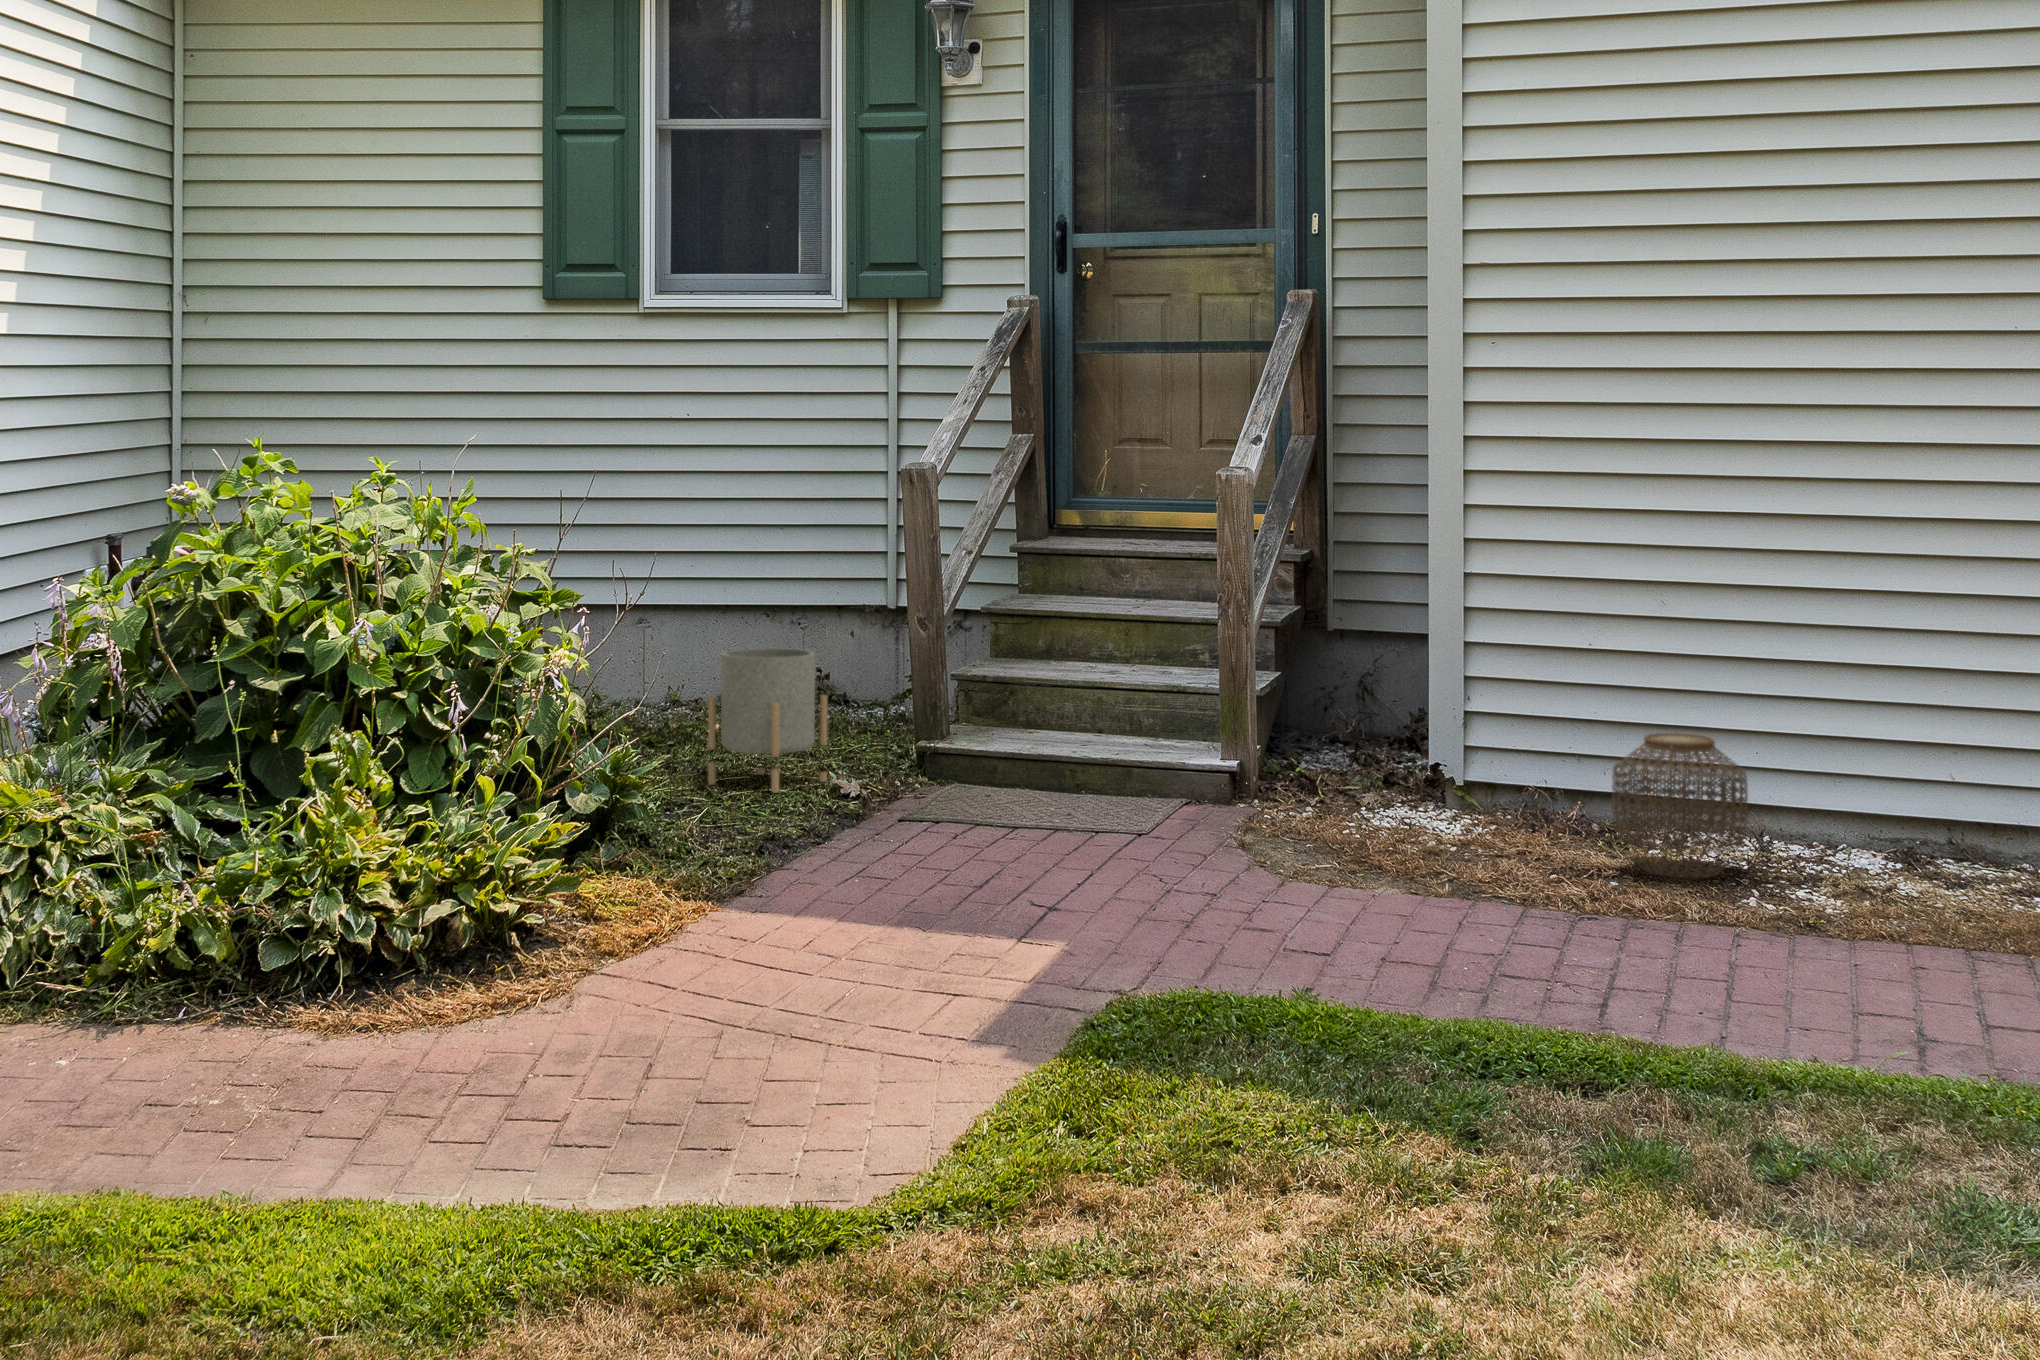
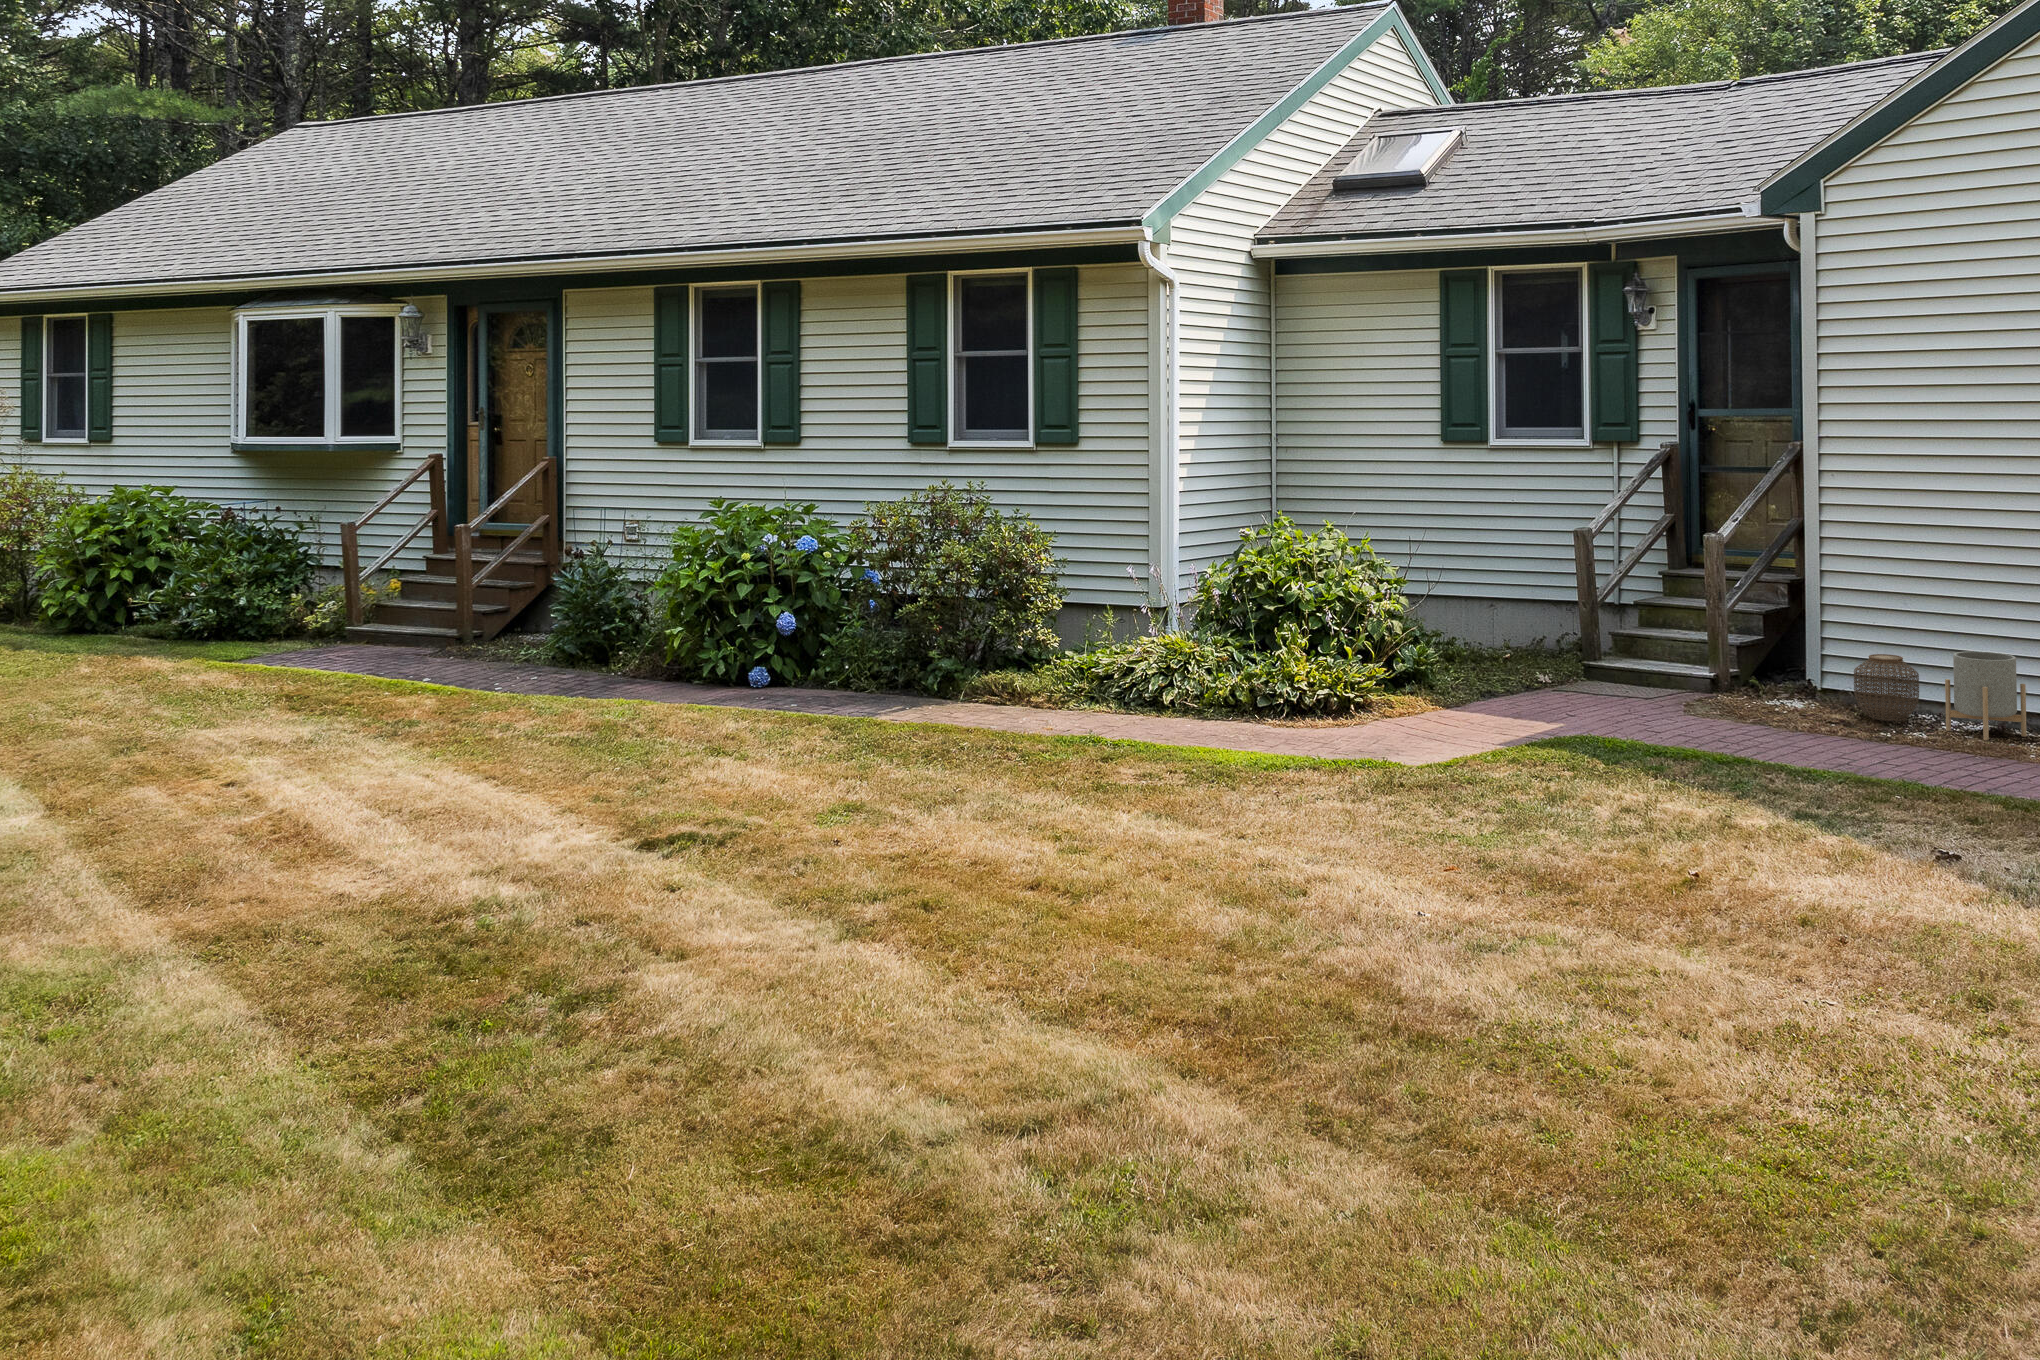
planter: present [708,648,828,793] -> present [1945,651,2027,740]

